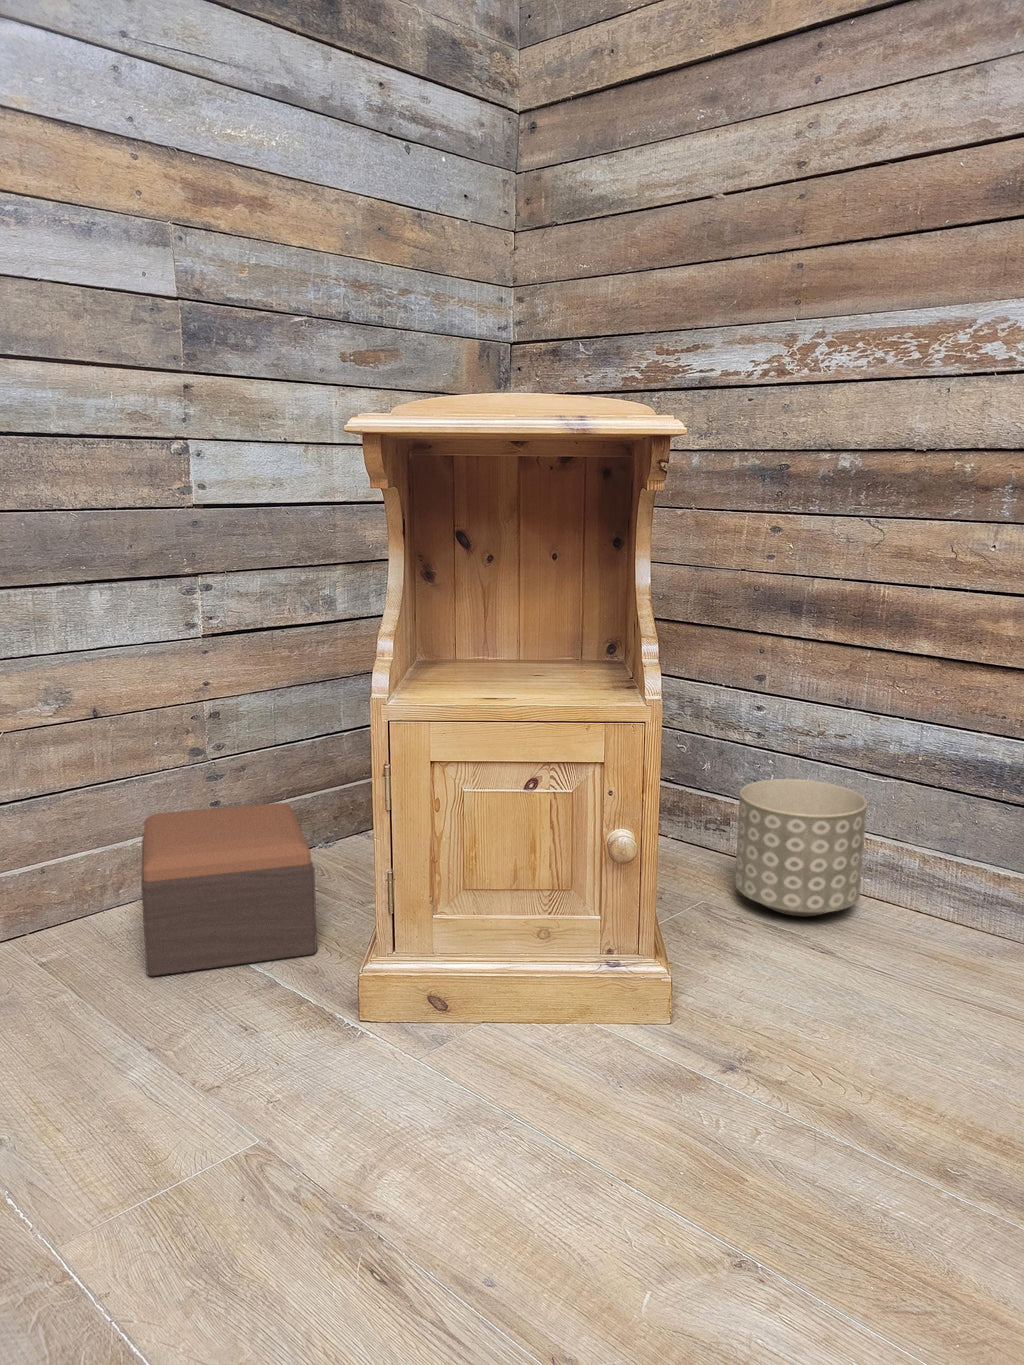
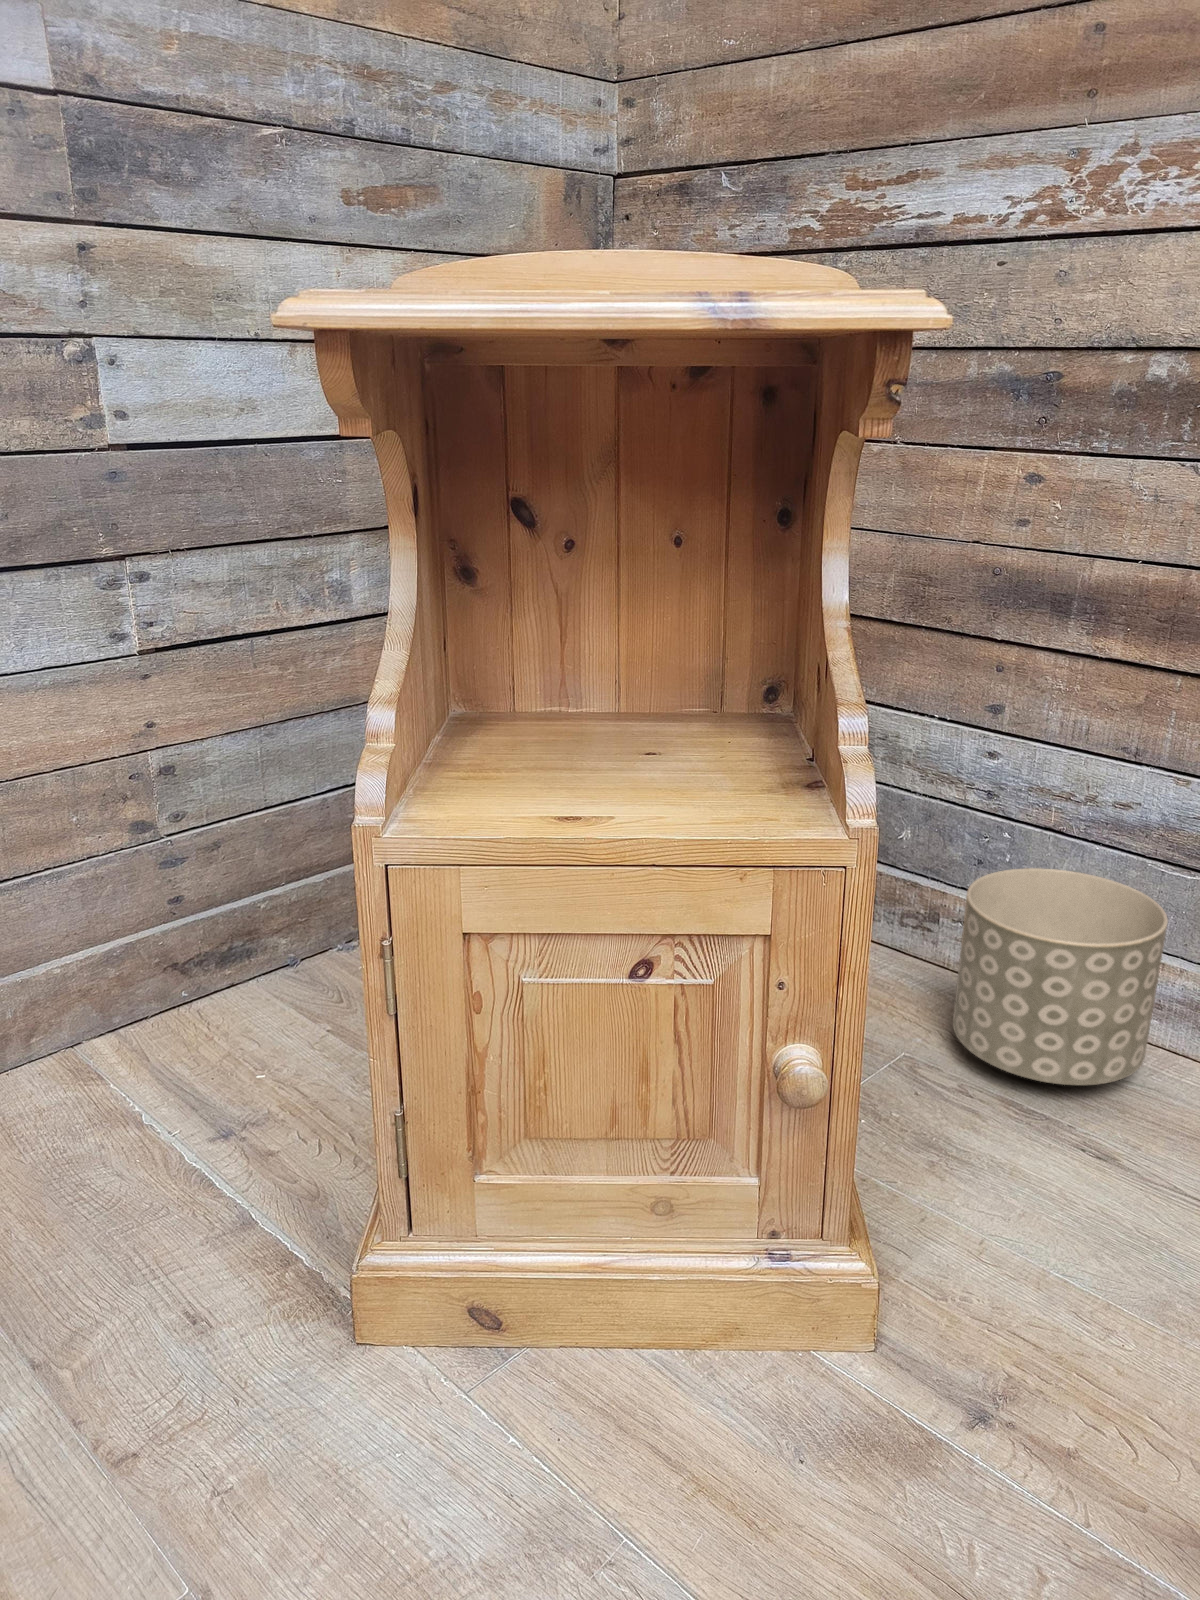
footstool: present [141,803,317,976] -> none [31,911,319,1203]

